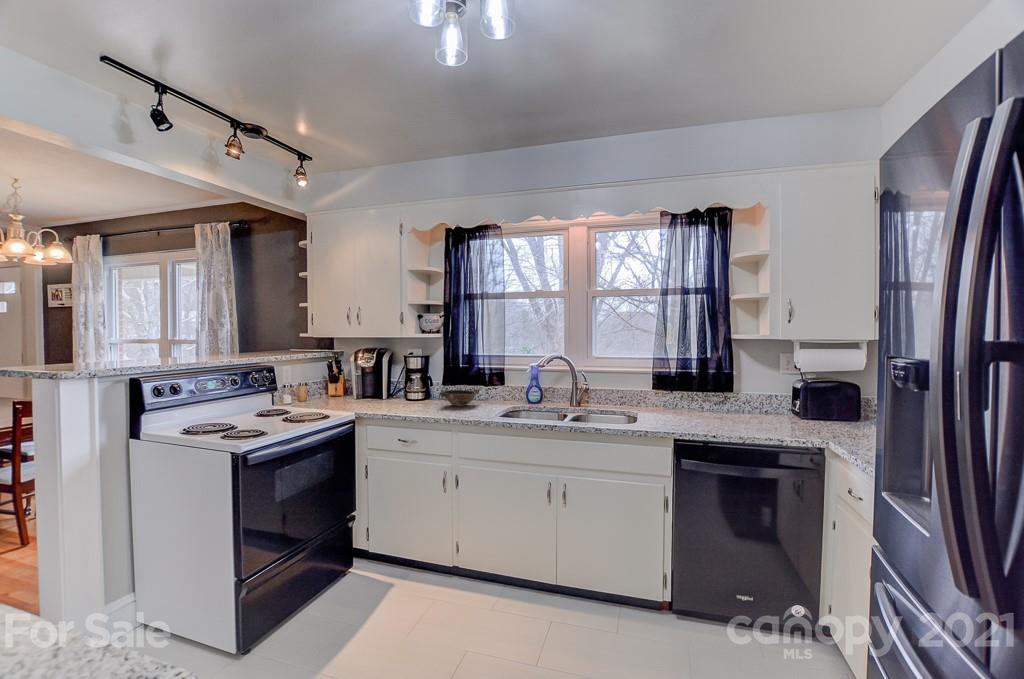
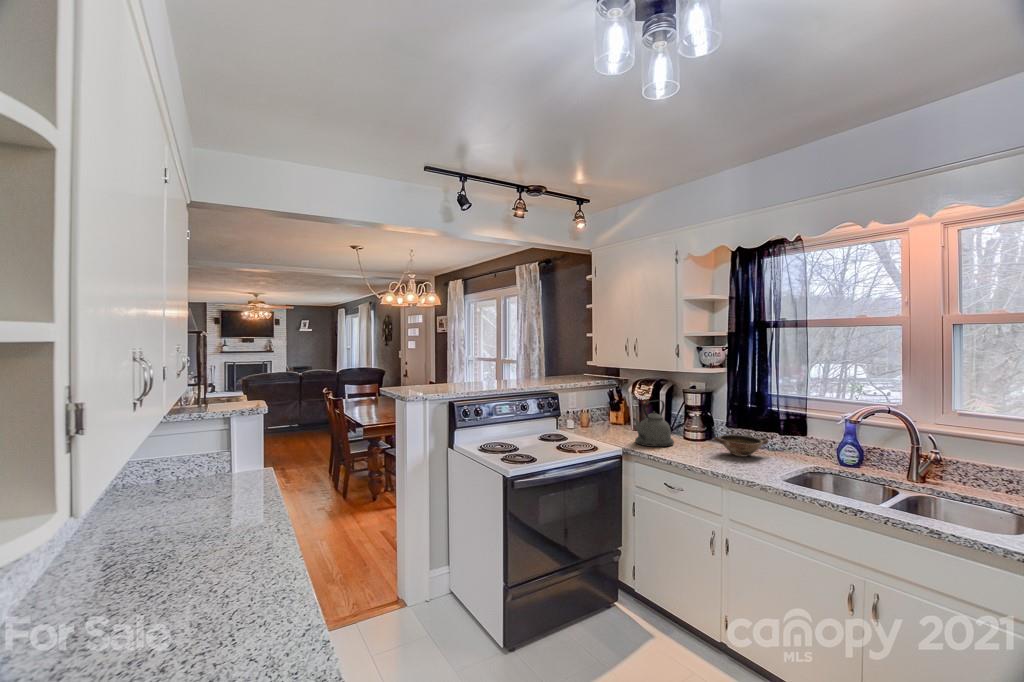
kettle: none [364,365,401,408] -> present [633,400,674,447]

